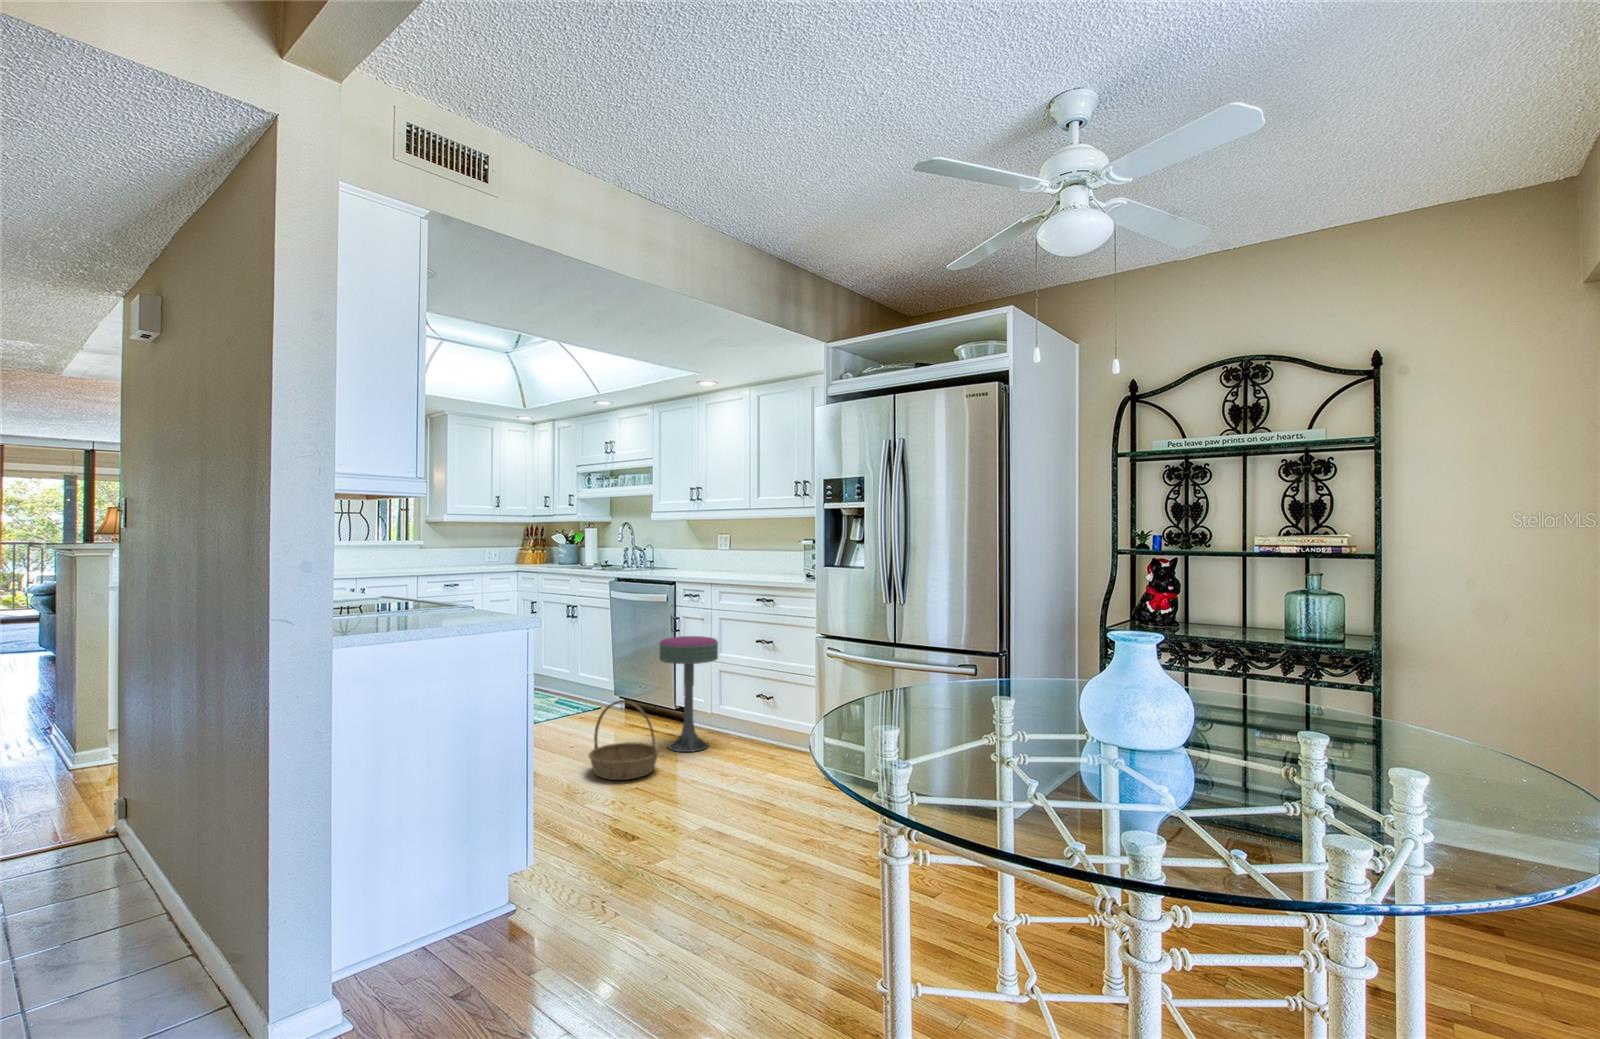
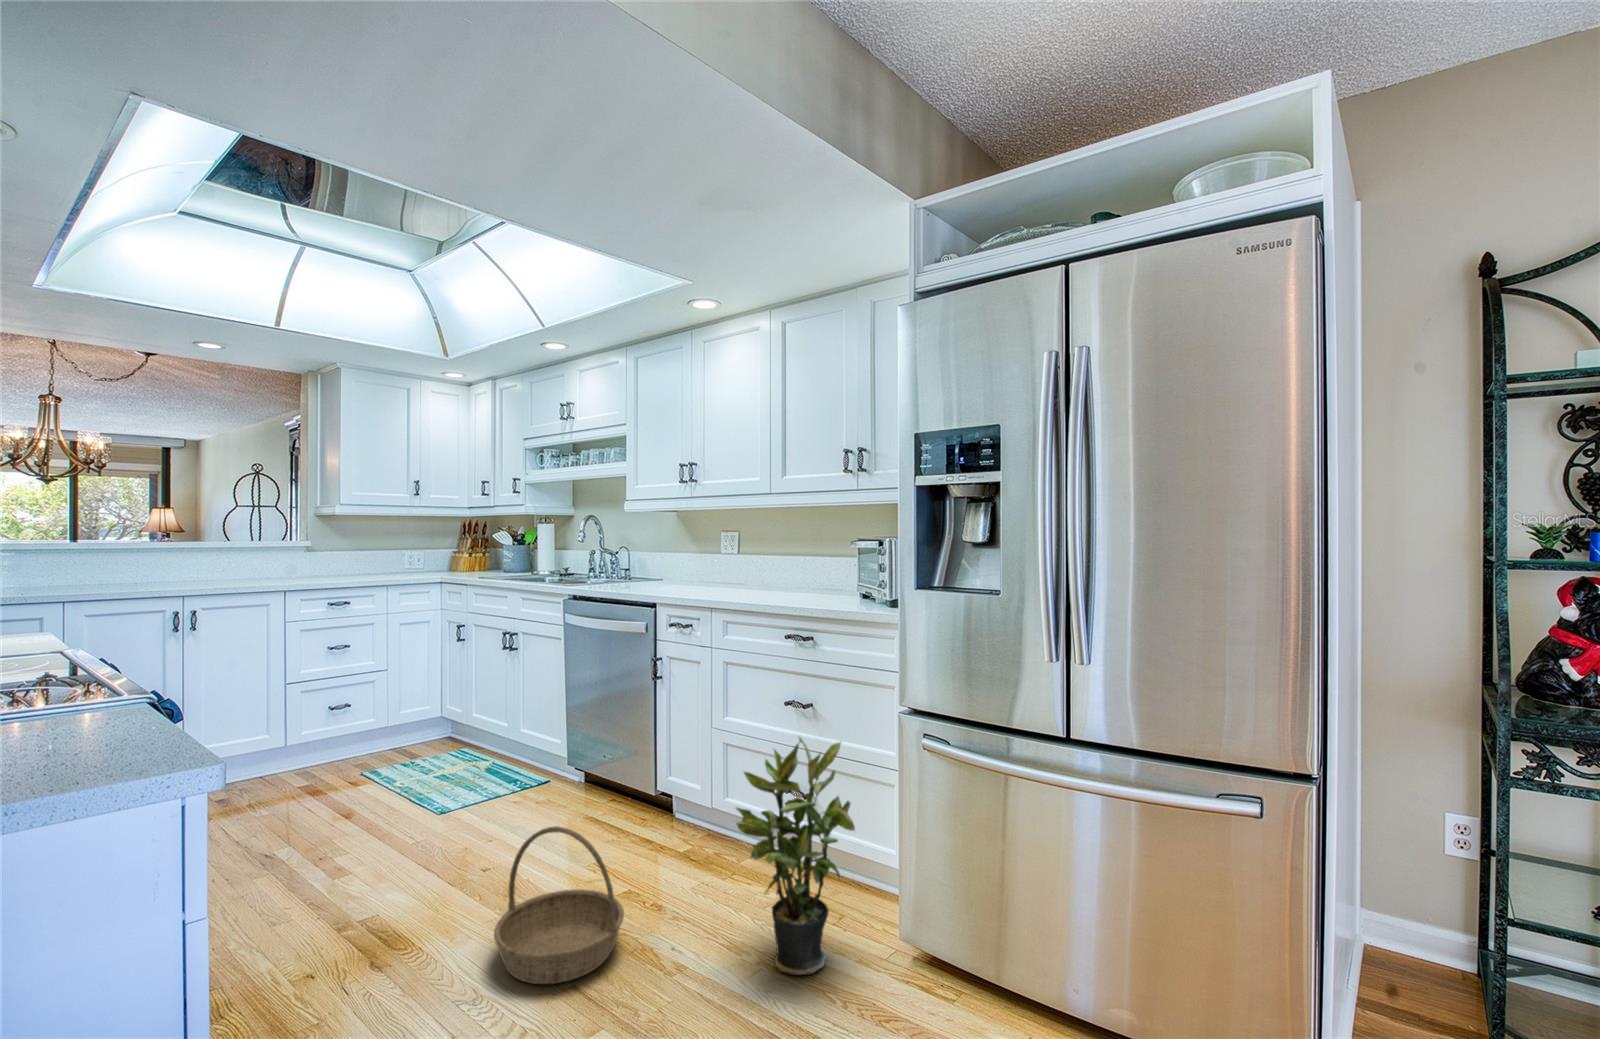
bar stool: present [659,636,718,752] -> none [628,693,725,893]
potted plant: none [721,650,789,779] -> present [736,737,855,975]

